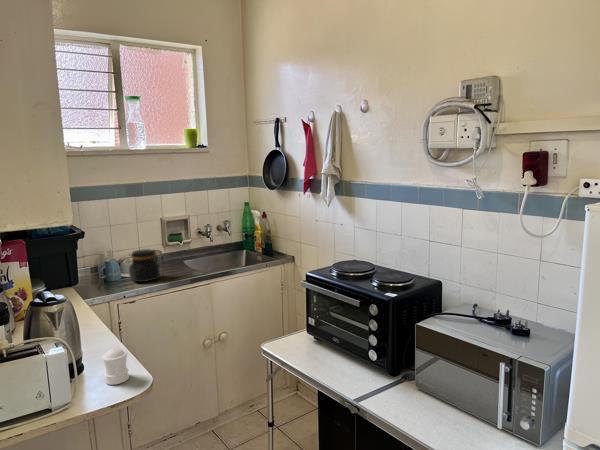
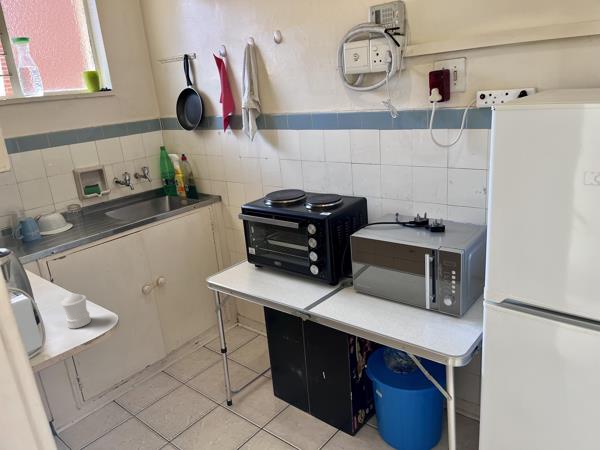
jar: present [126,249,160,282] -> none [47,203,86,238]

